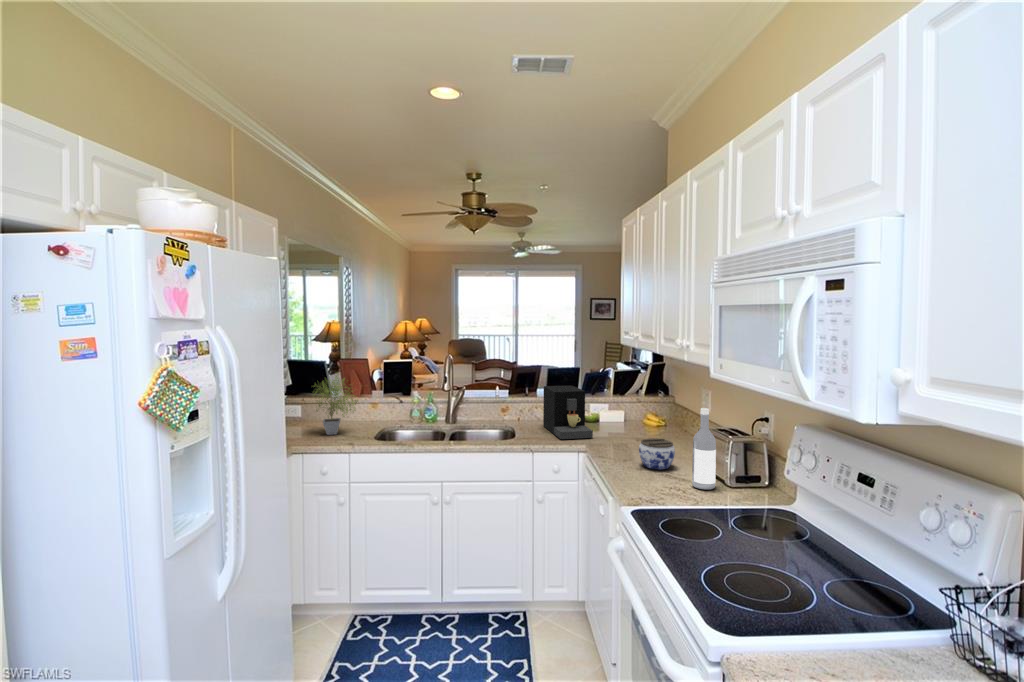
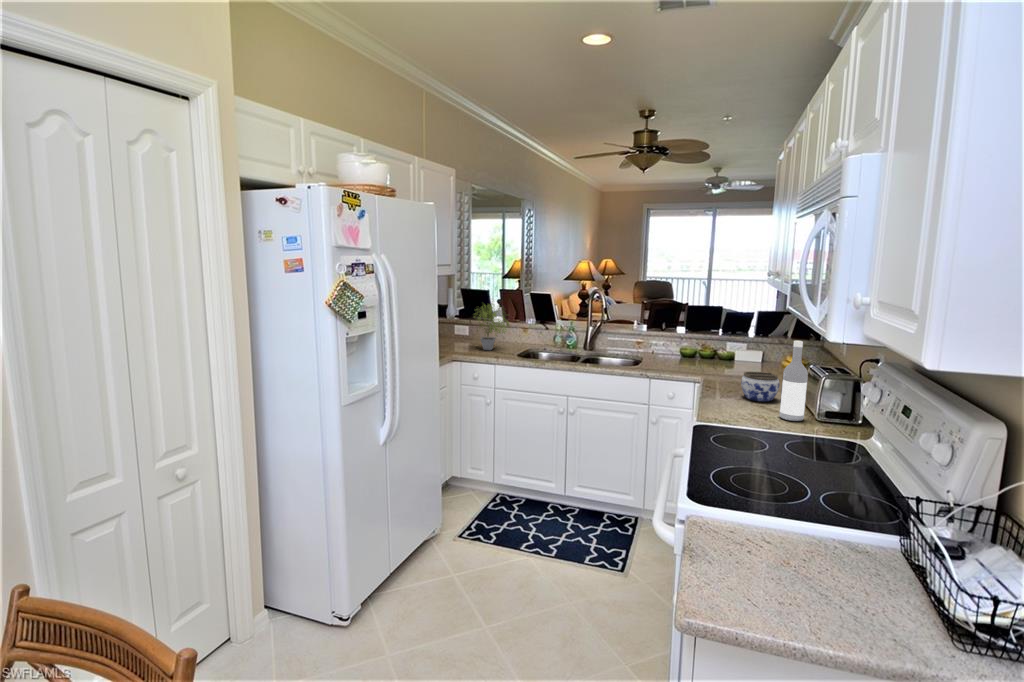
coffee maker: present [543,386,593,439] -> none [675,320,715,371]

